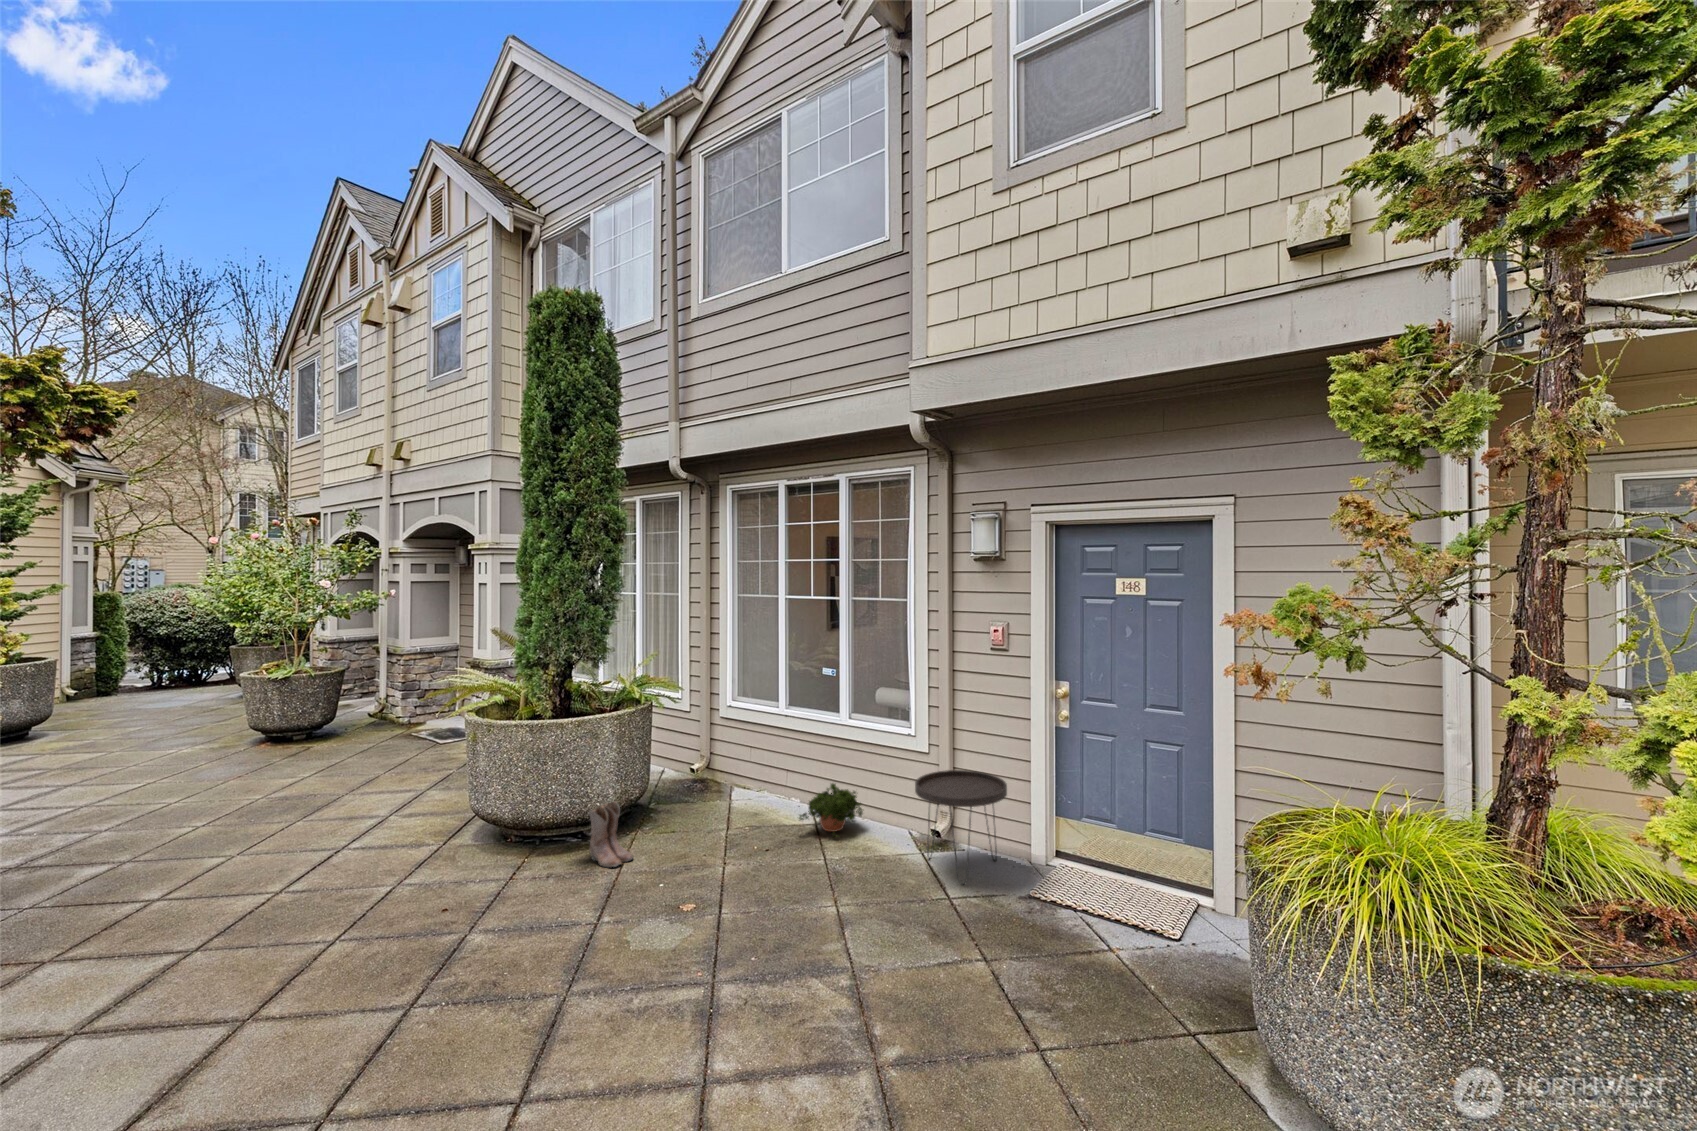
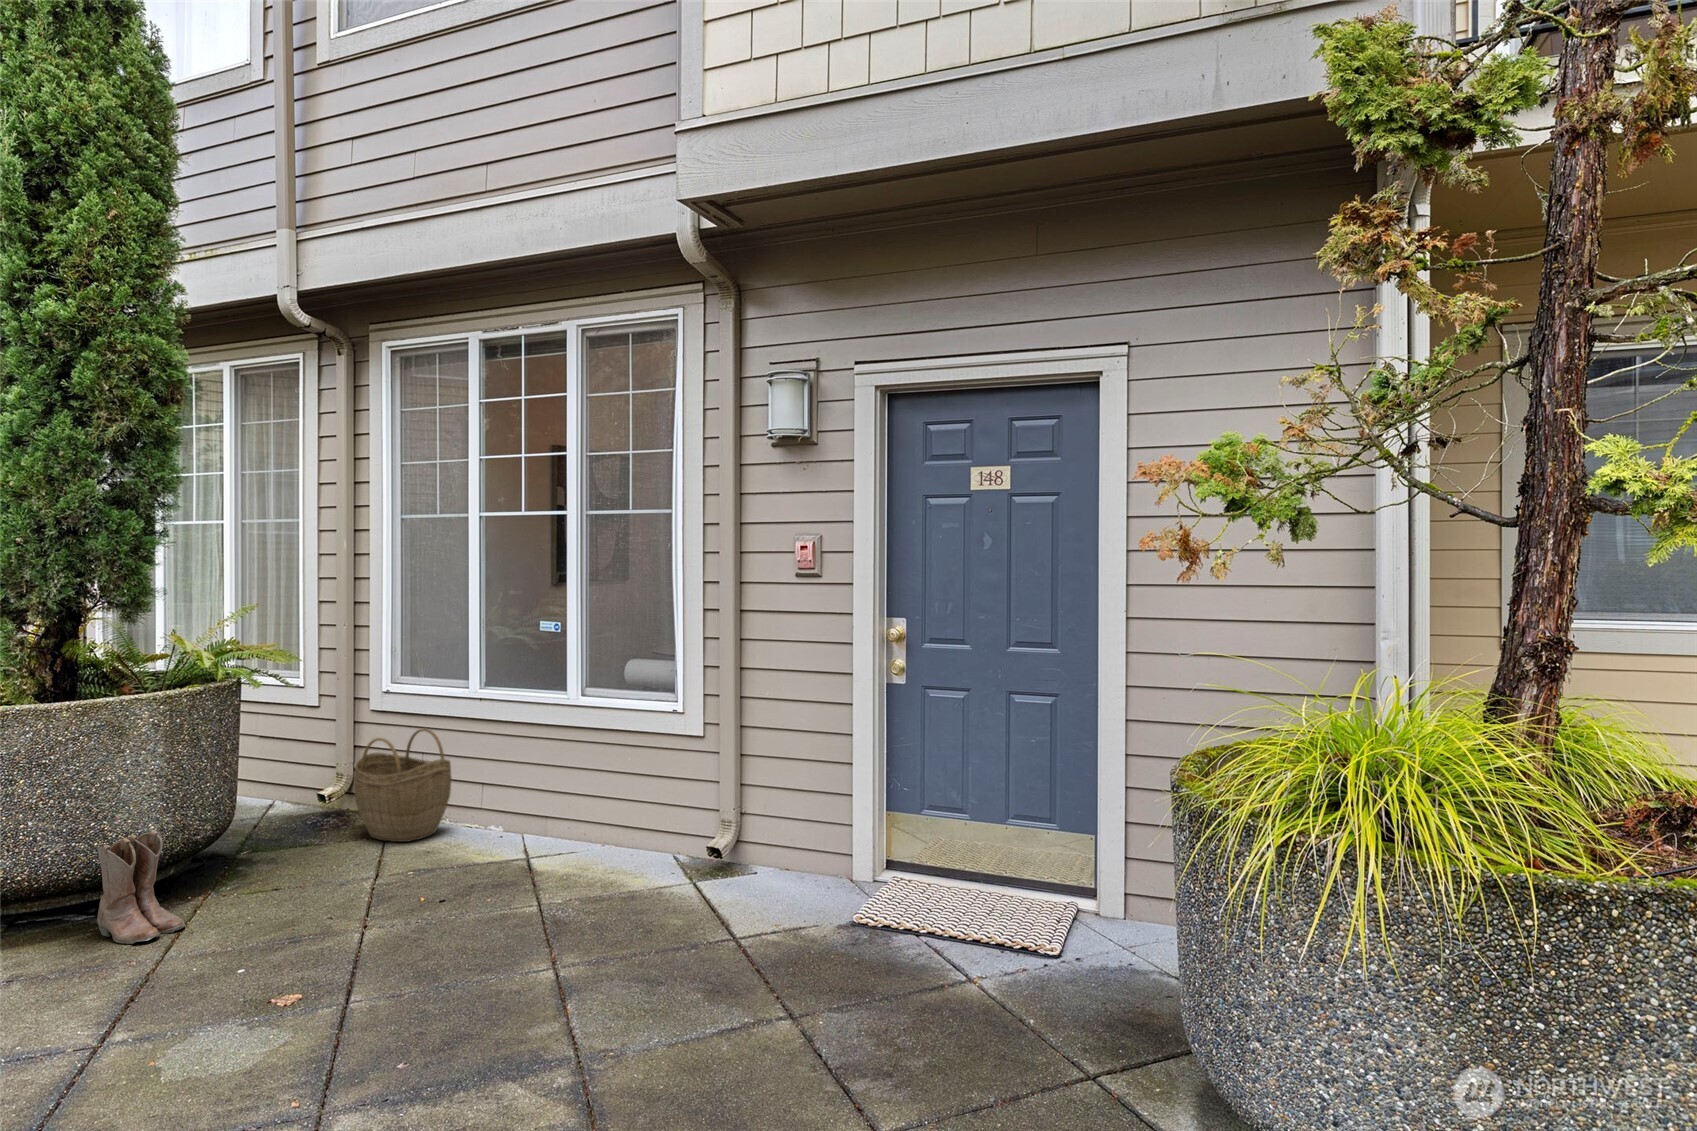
woven basket: none [715,734,771,807] -> present [354,729,452,842]
side table: present [915,770,1007,885] -> none [679,753,816,916]
potted plant: present [799,783,863,833] -> none [488,790,601,873]

